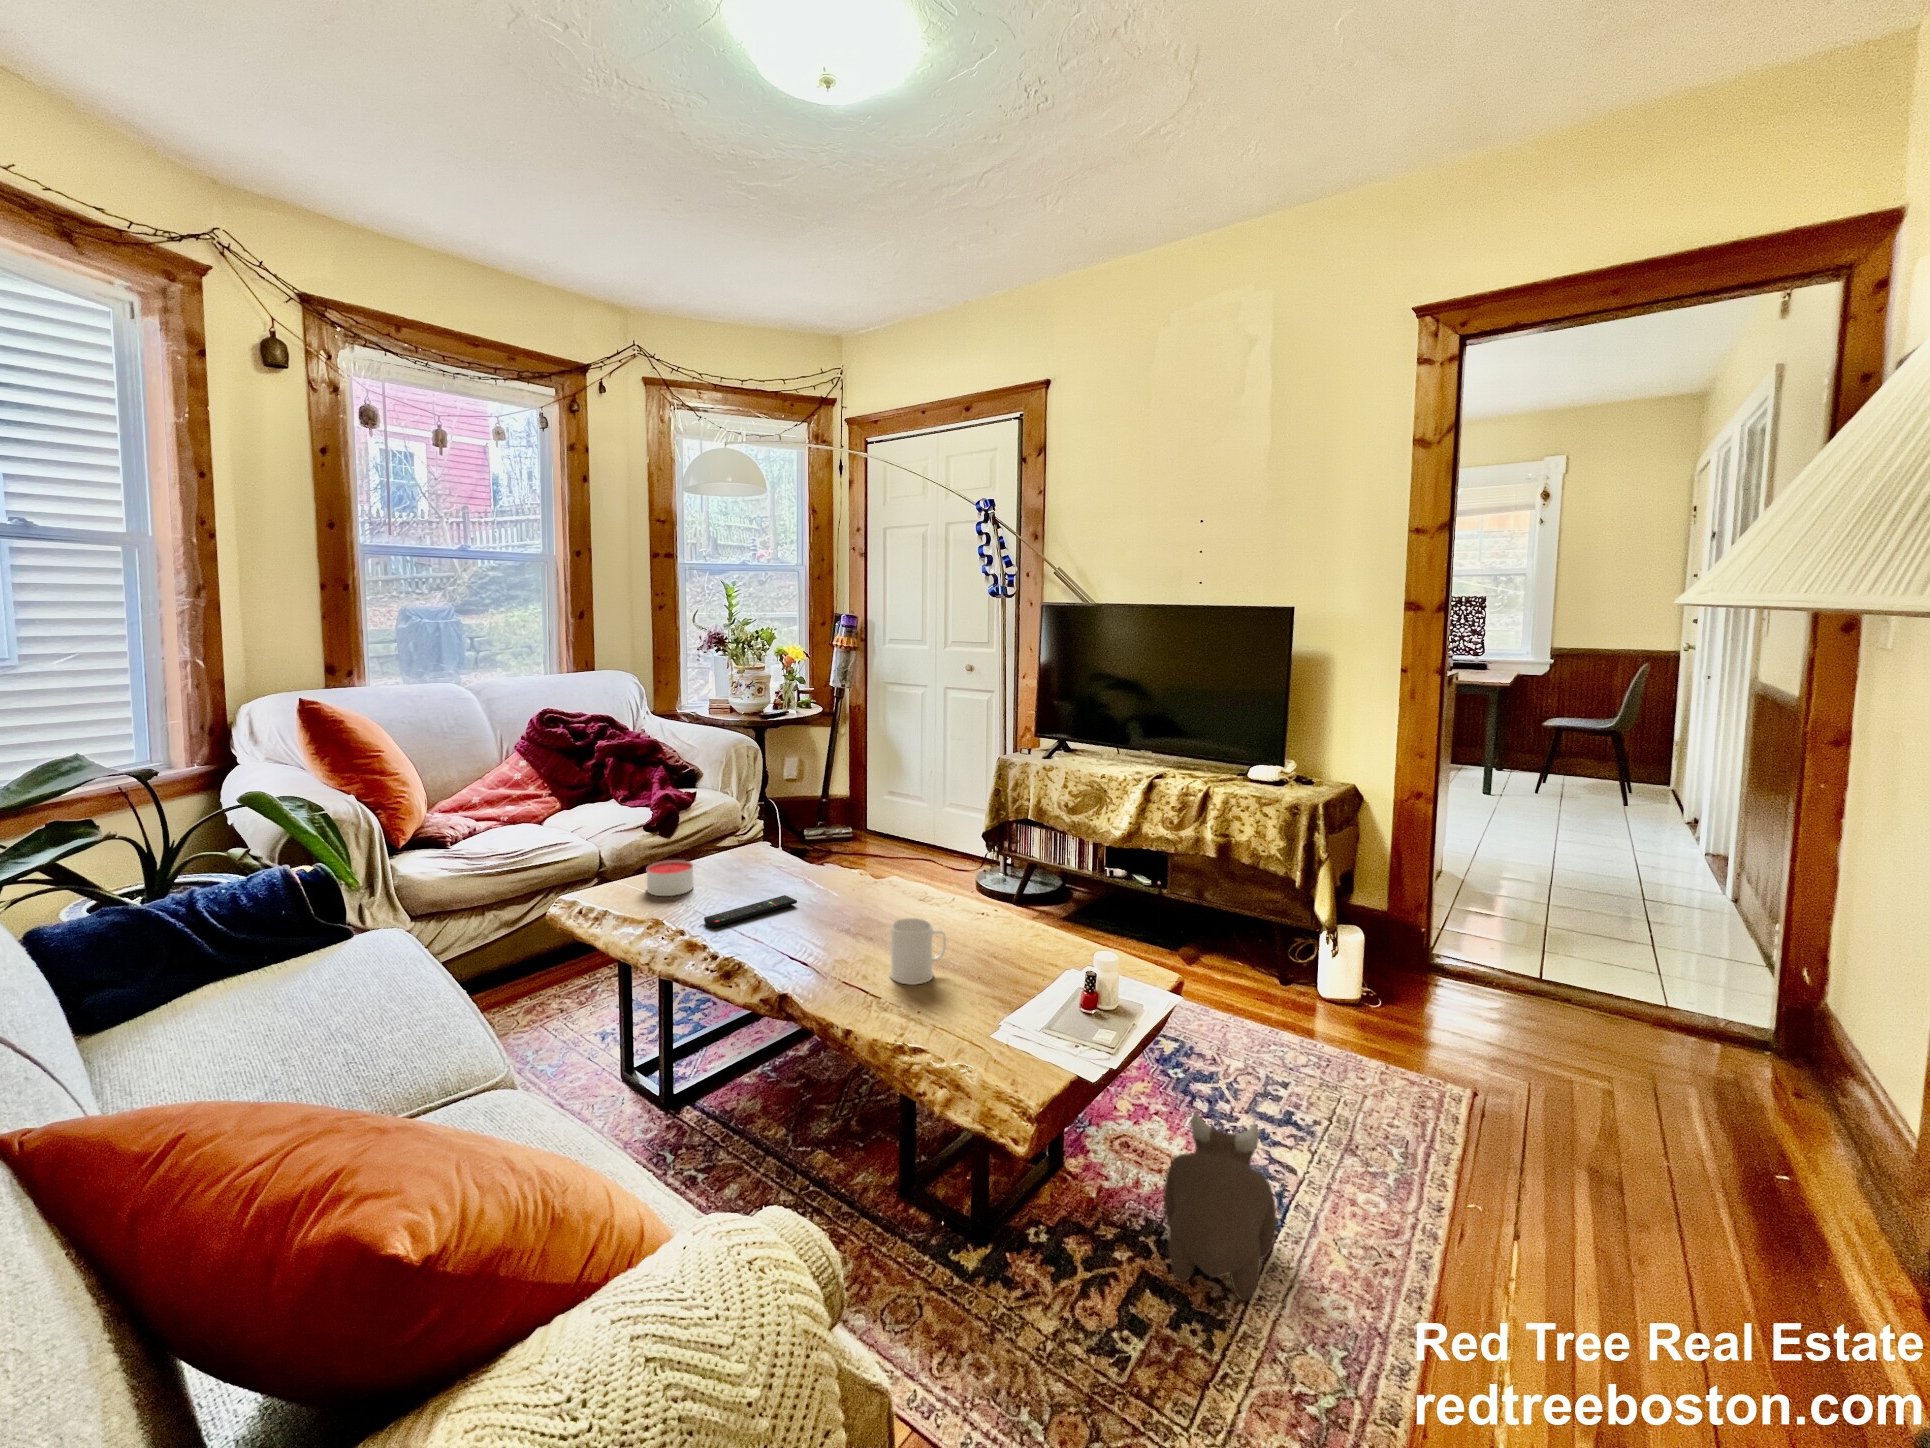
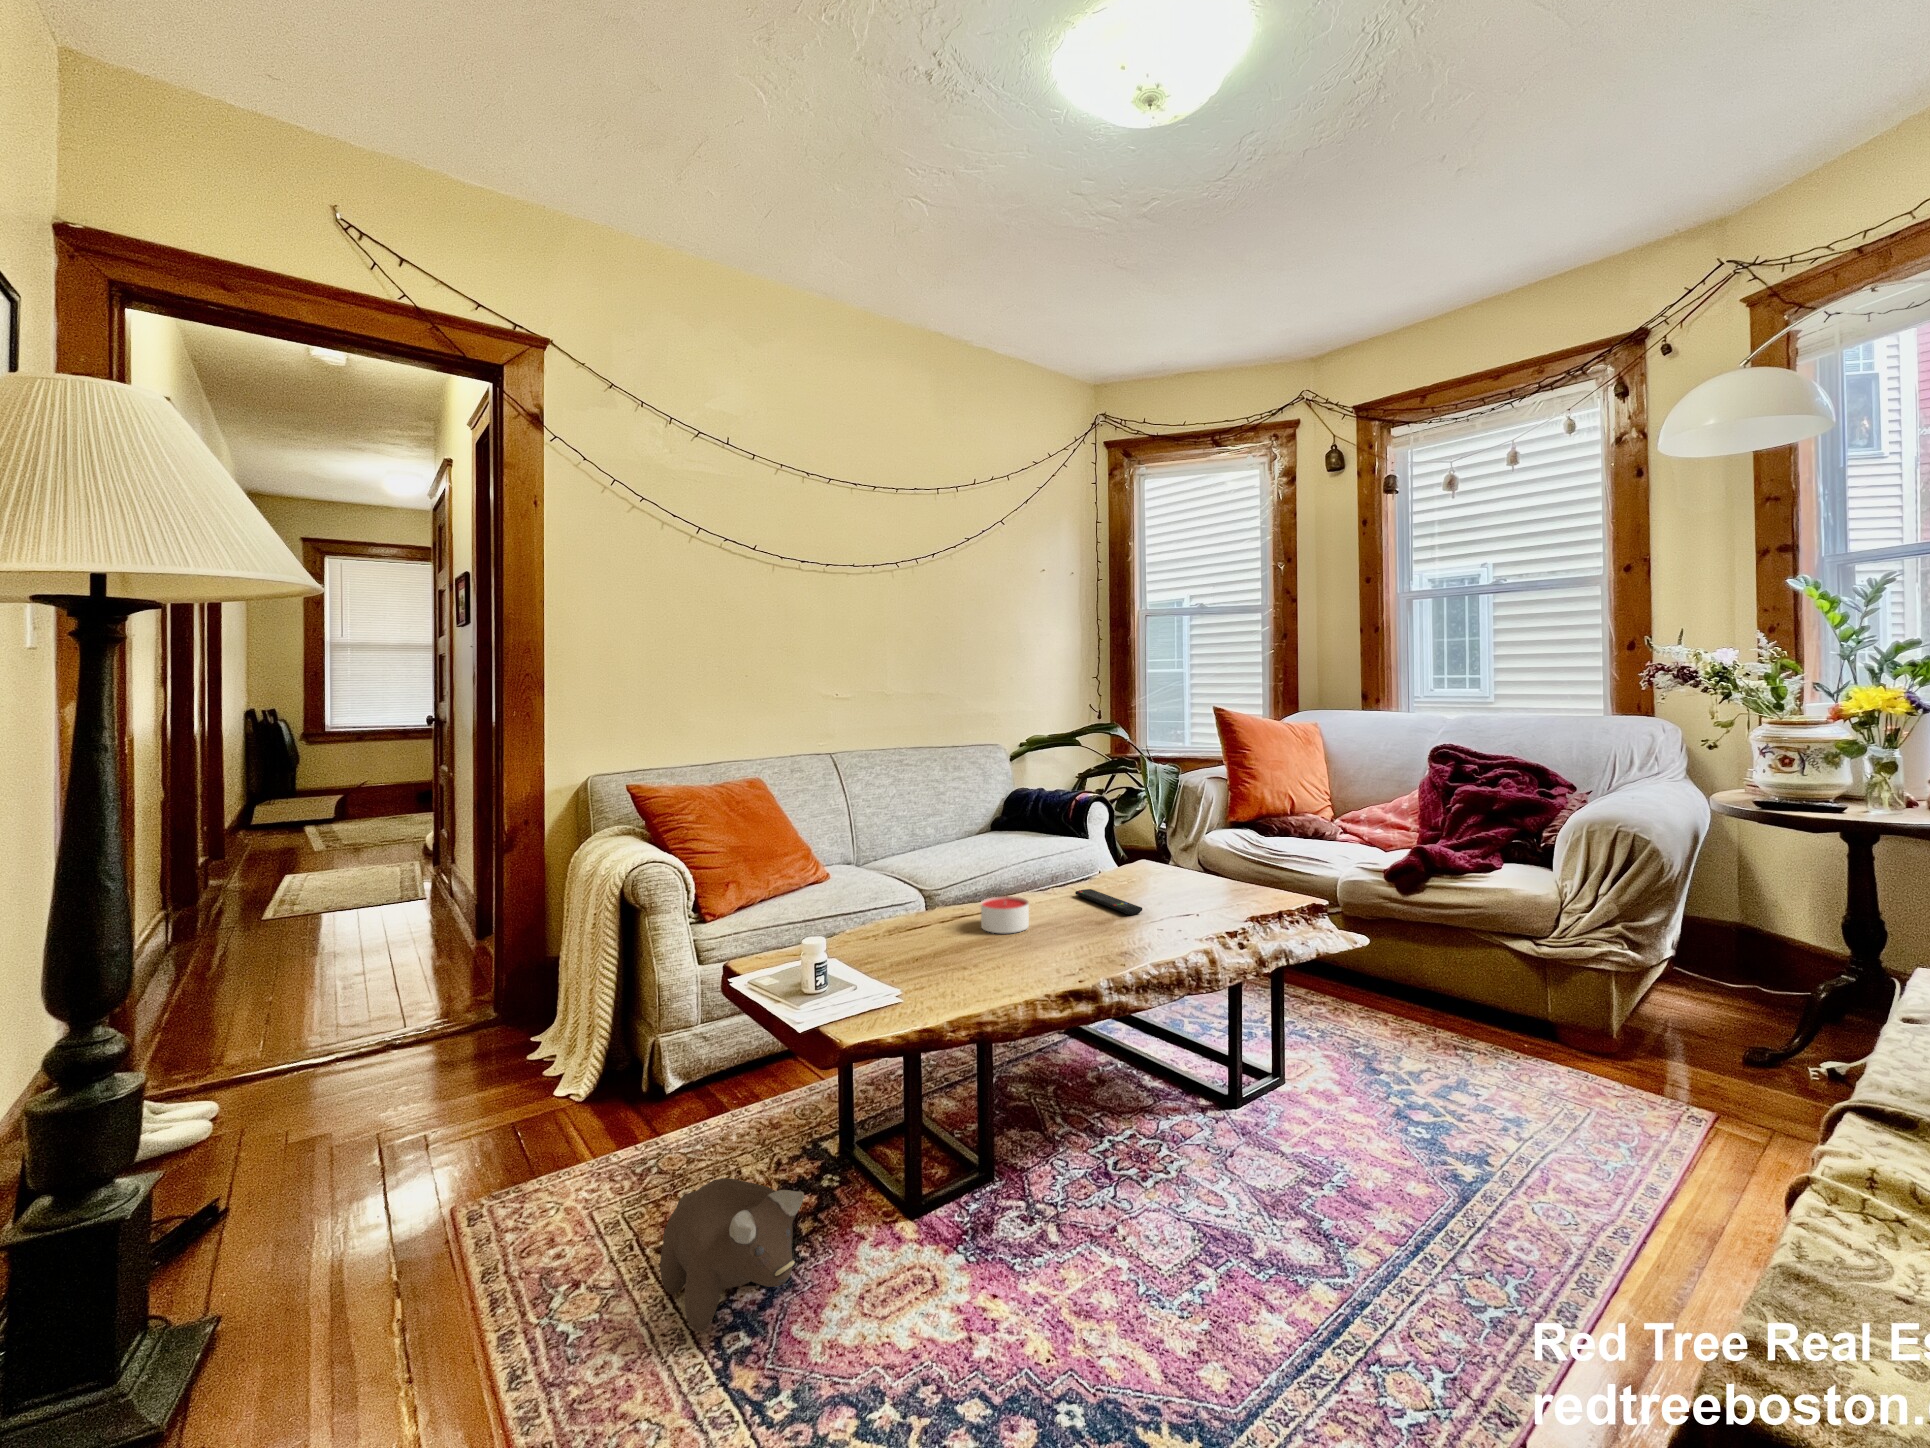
candle: present [647,860,693,896] -> present [981,896,1029,933]
mug: present [890,918,946,985] -> none [930,895,969,952]

